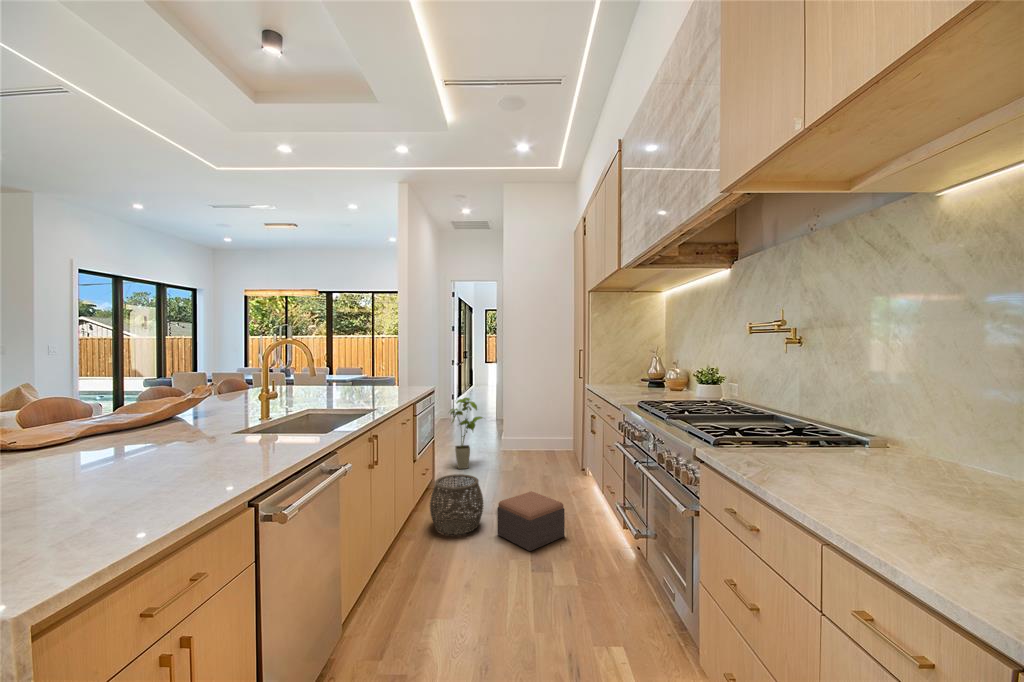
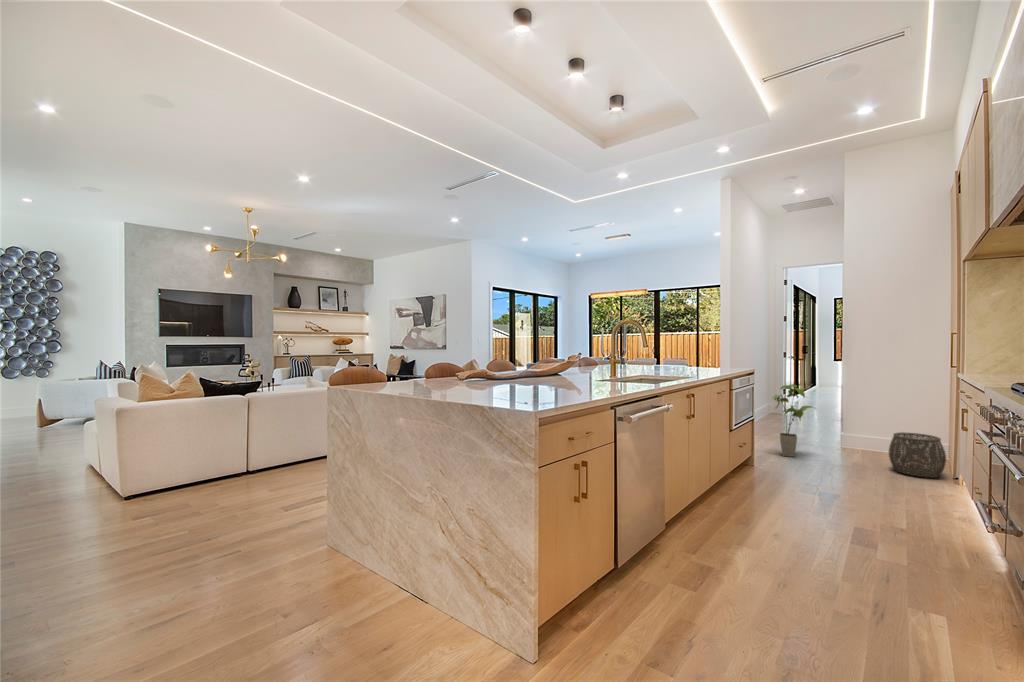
woven basket: present [430,474,484,534] -> present [889,432,946,478]
footstool: present [497,491,565,551] -> none [818,477,906,530]

